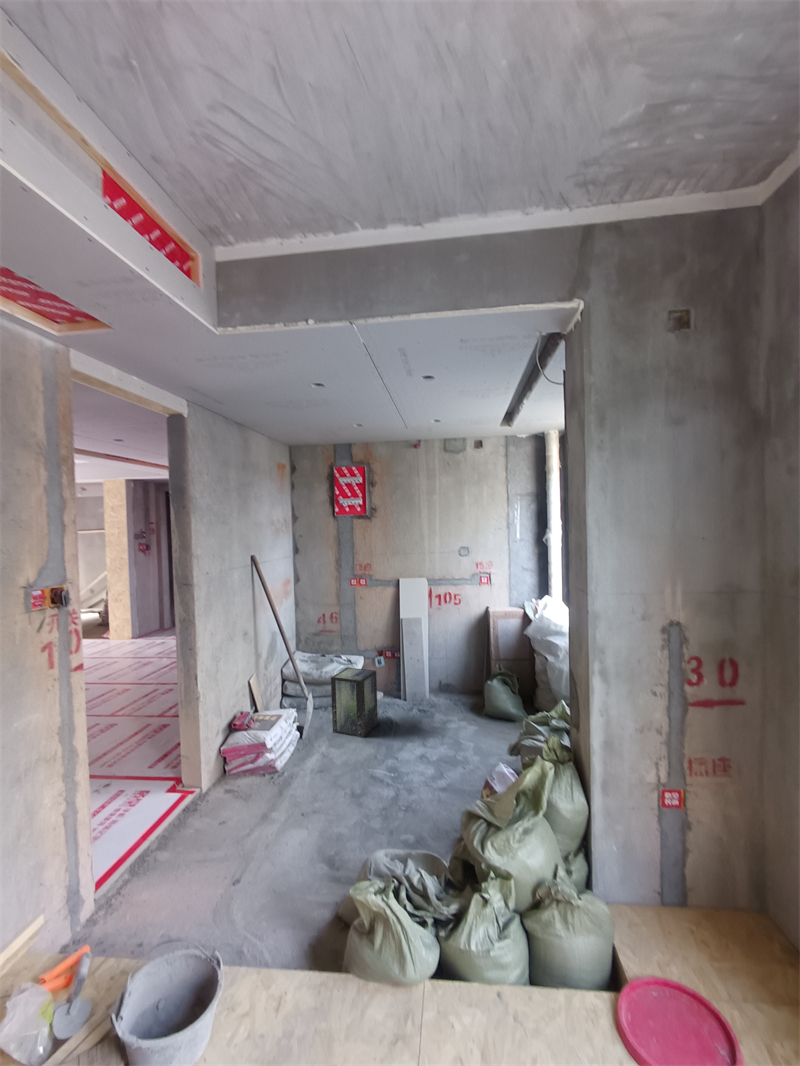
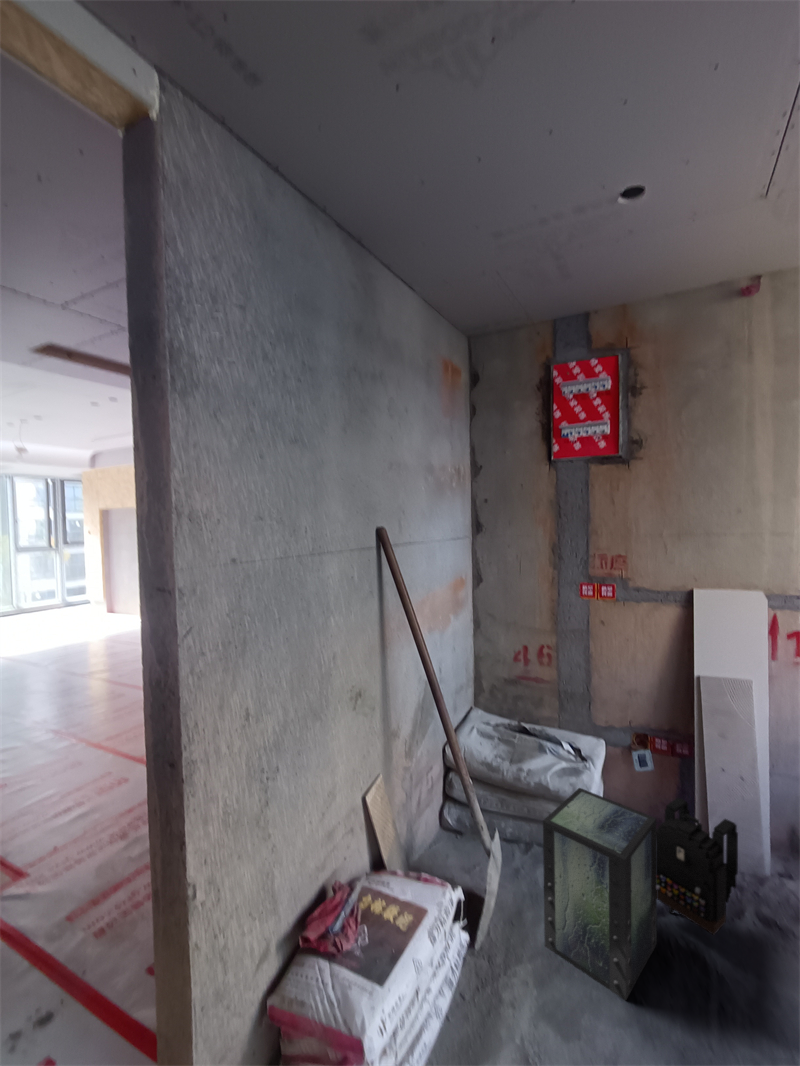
backpack: none [377,668,410,717] -> present [656,798,738,935]

